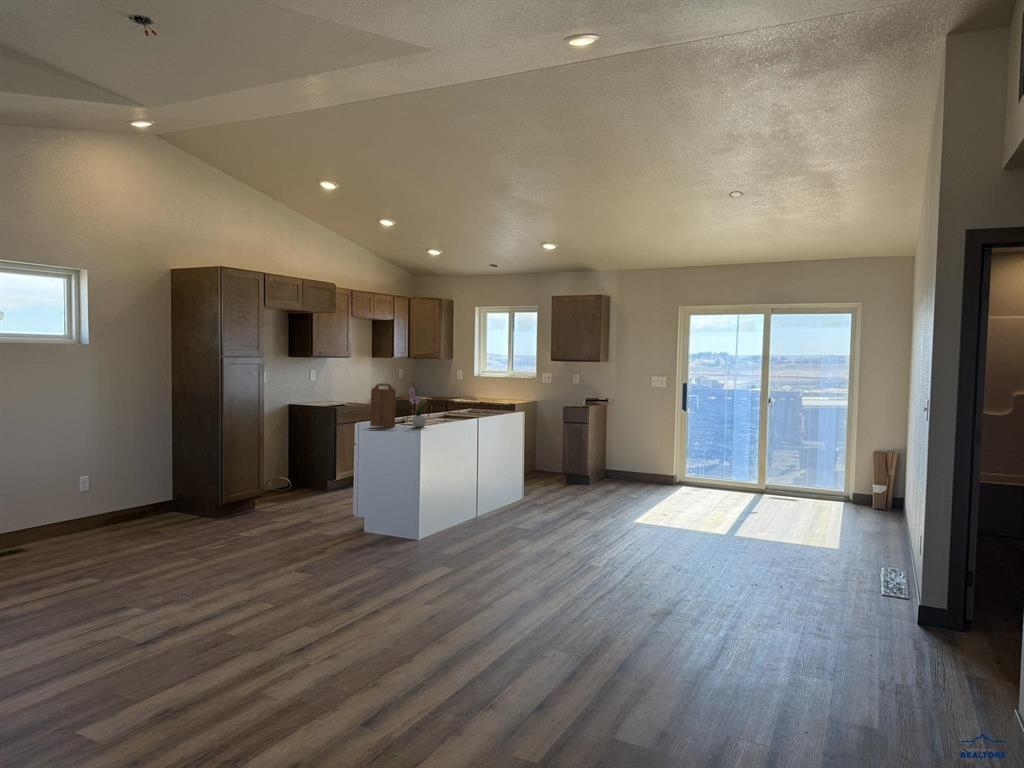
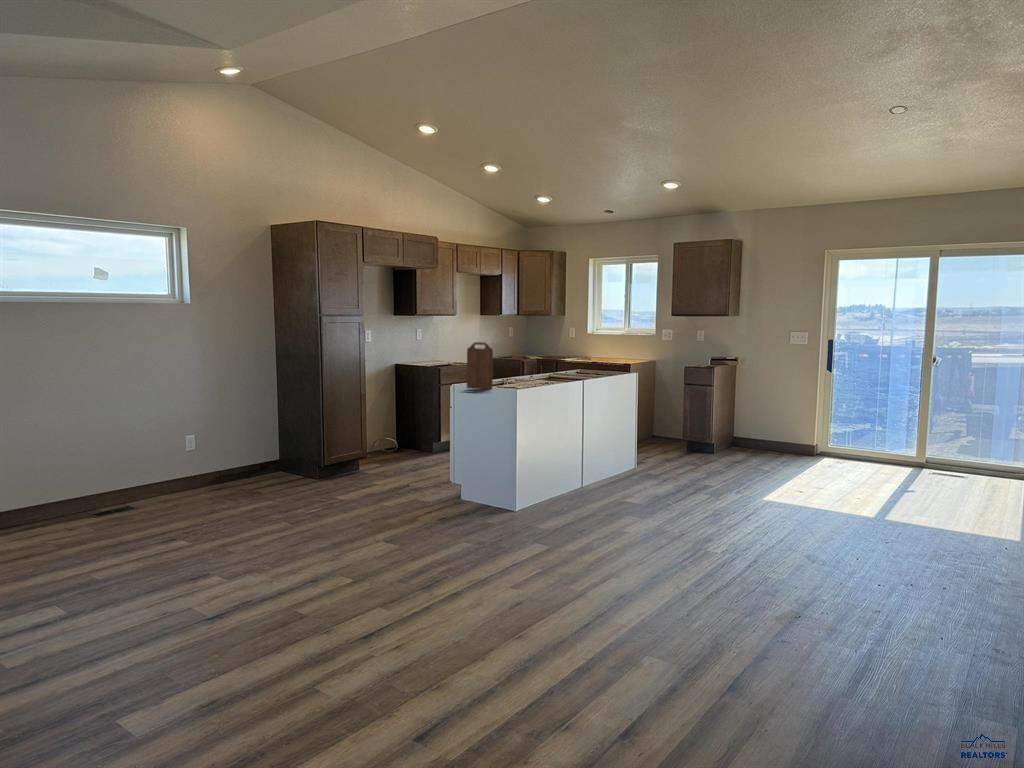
flower arrangement: present [409,383,427,427] -> none [506,341,527,390]

